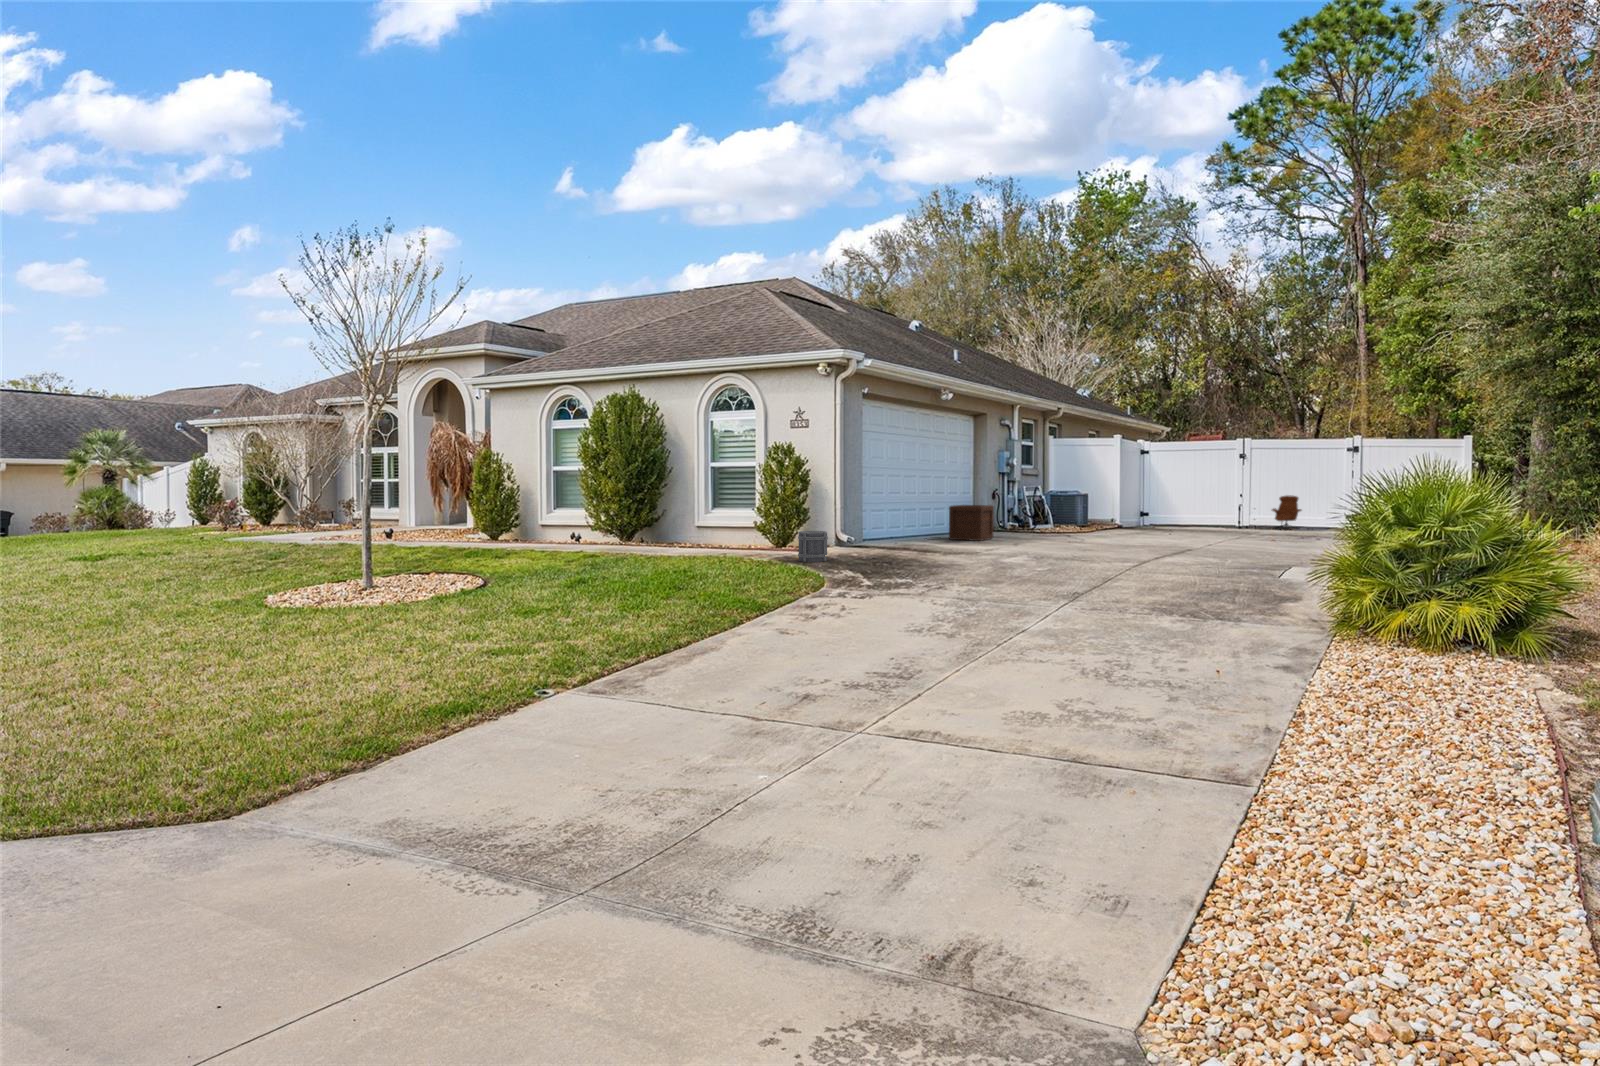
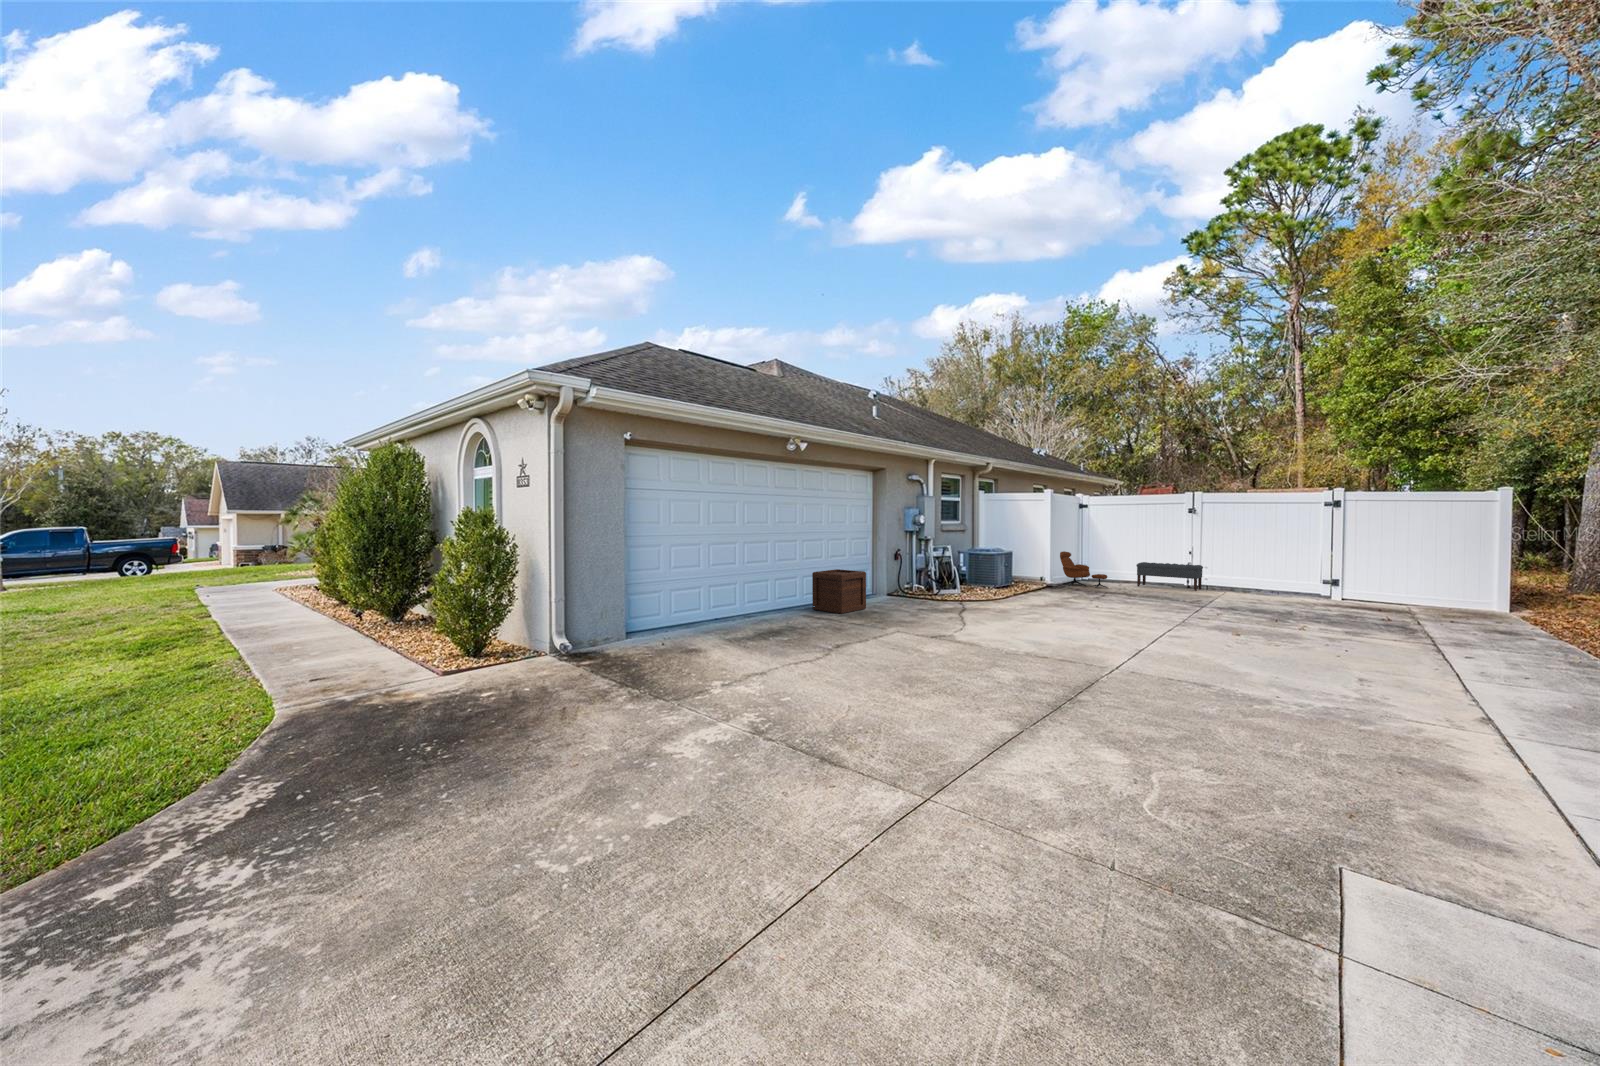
lounge chair: present [1272,495,1301,530] -> present [1060,551,1107,588]
bench: none [1195,504,1251,528] -> present [1136,562,1203,591]
bucket: present [798,531,828,562] -> none [496,621,539,667]

